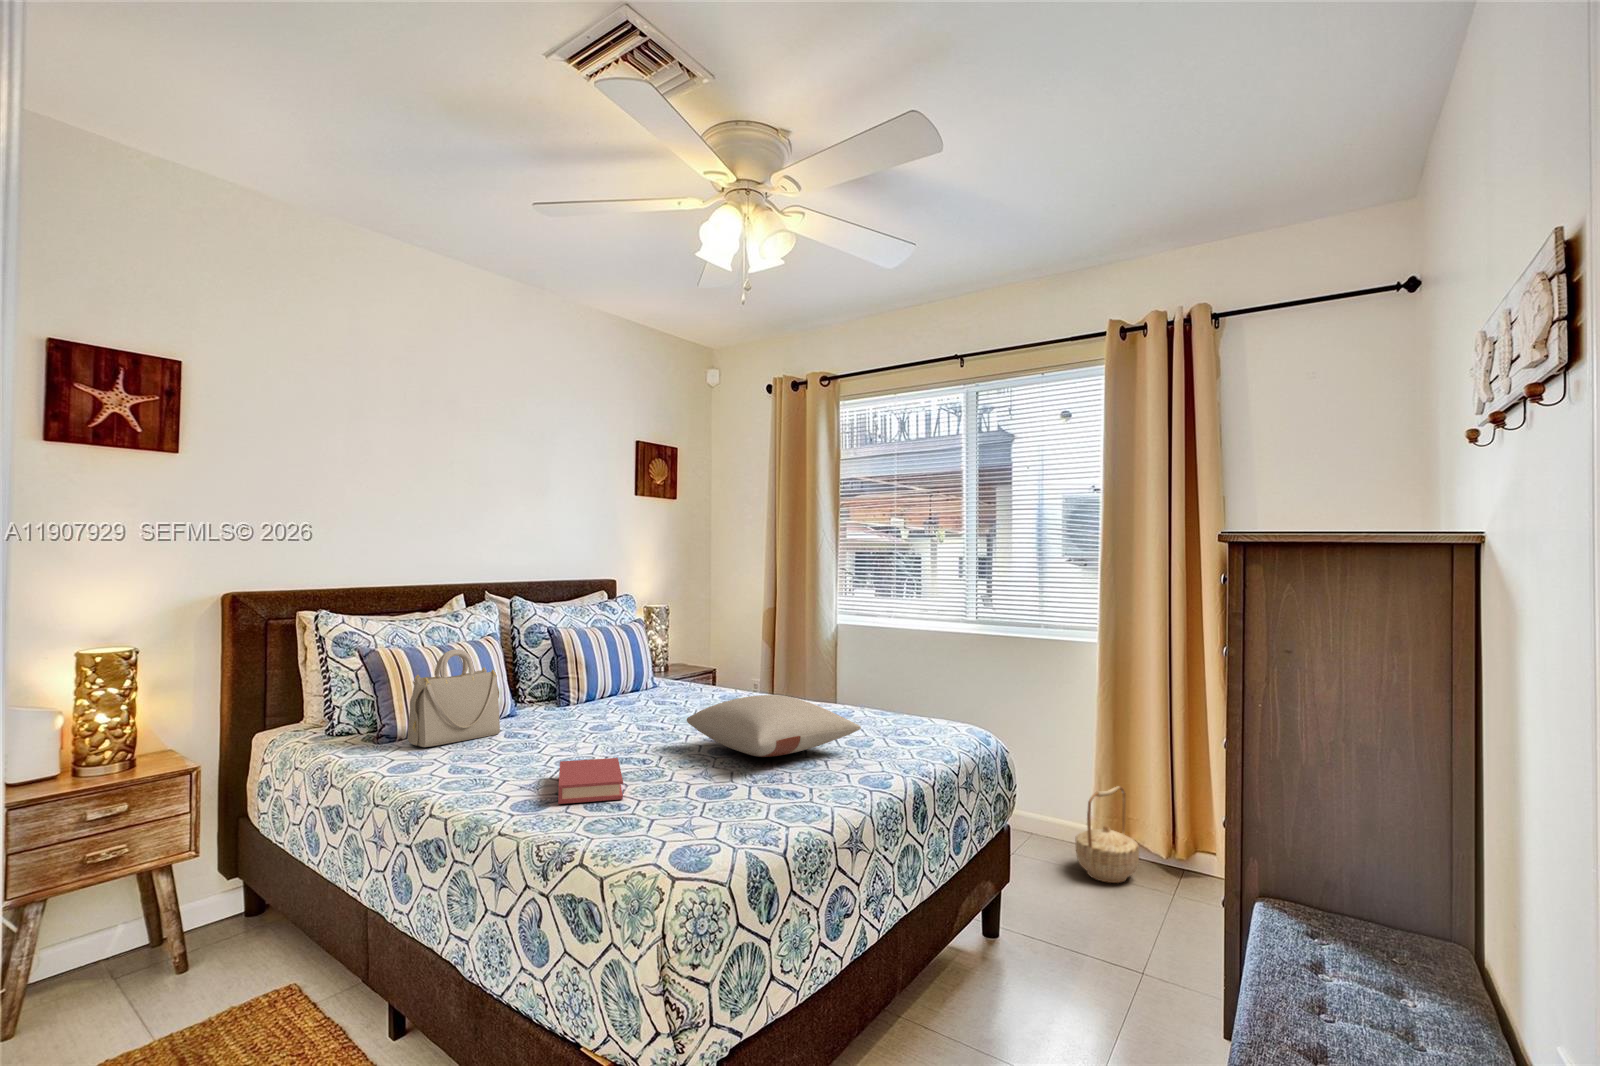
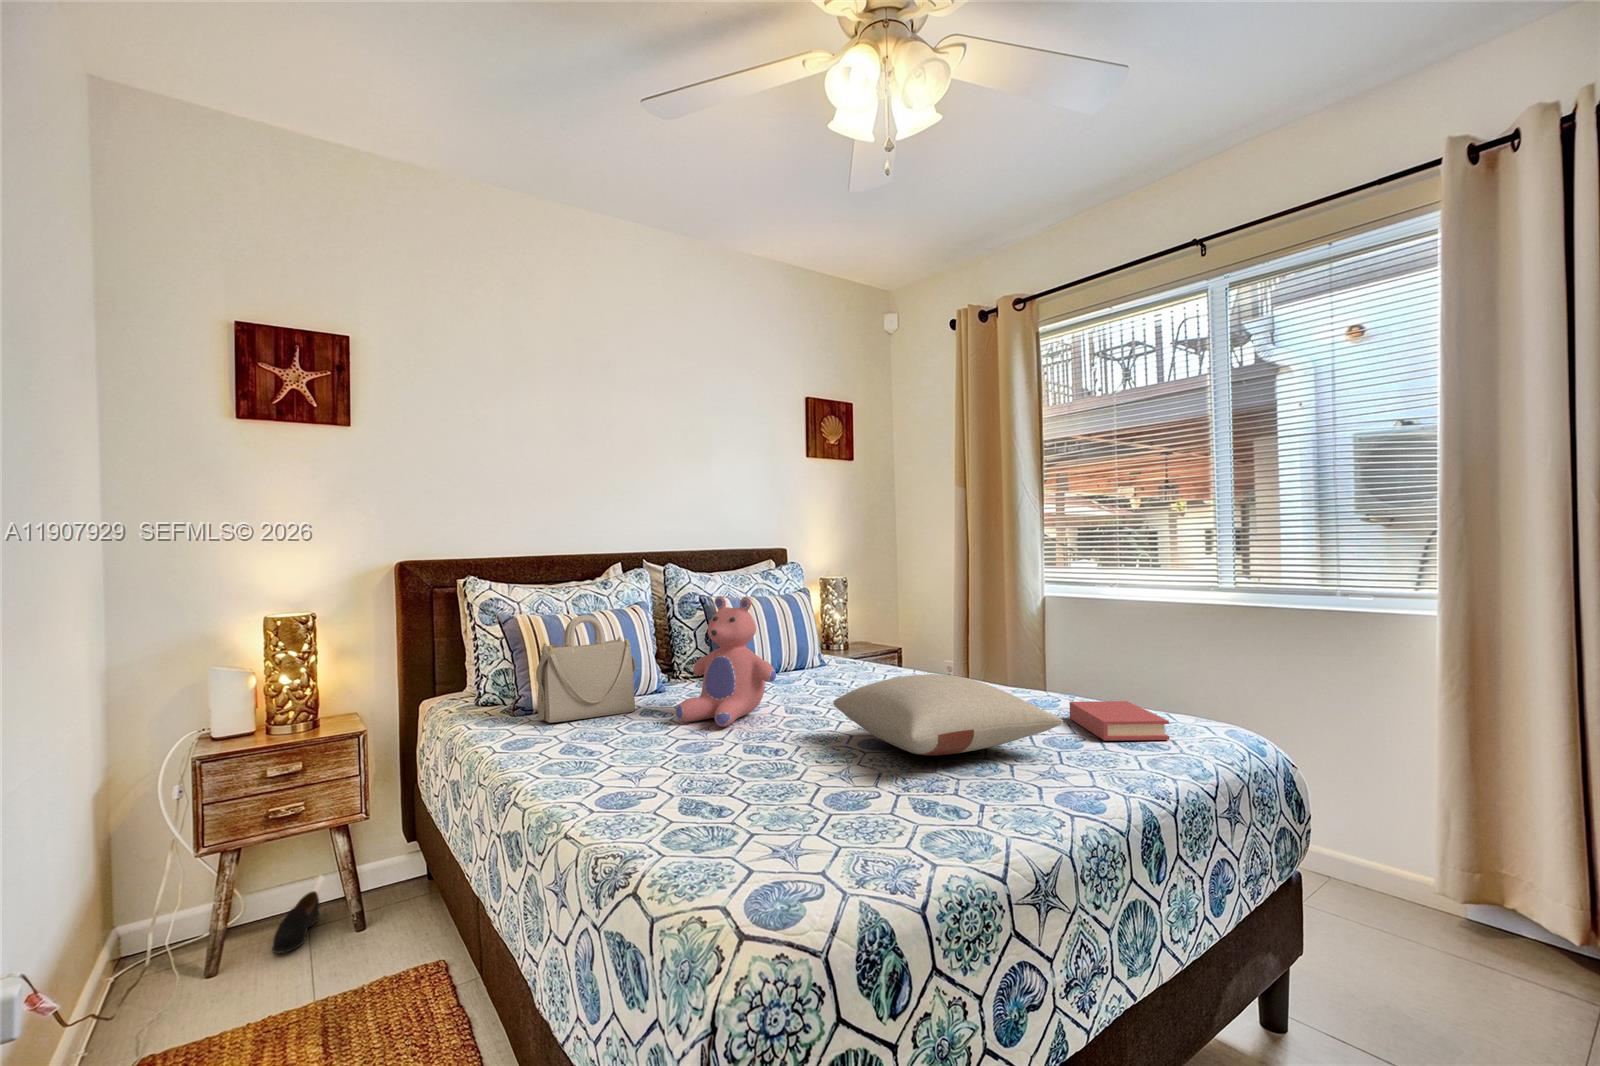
teddy bear: none [545,632,633,743] -> present [676,596,776,727]
book: present [558,758,623,804] -> present [1069,701,1169,740]
basket: present [1075,786,1139,883] -> none [1403,823,1519,967]
shoe: none [105,930,147,991] -> present [272,891,319,953]

